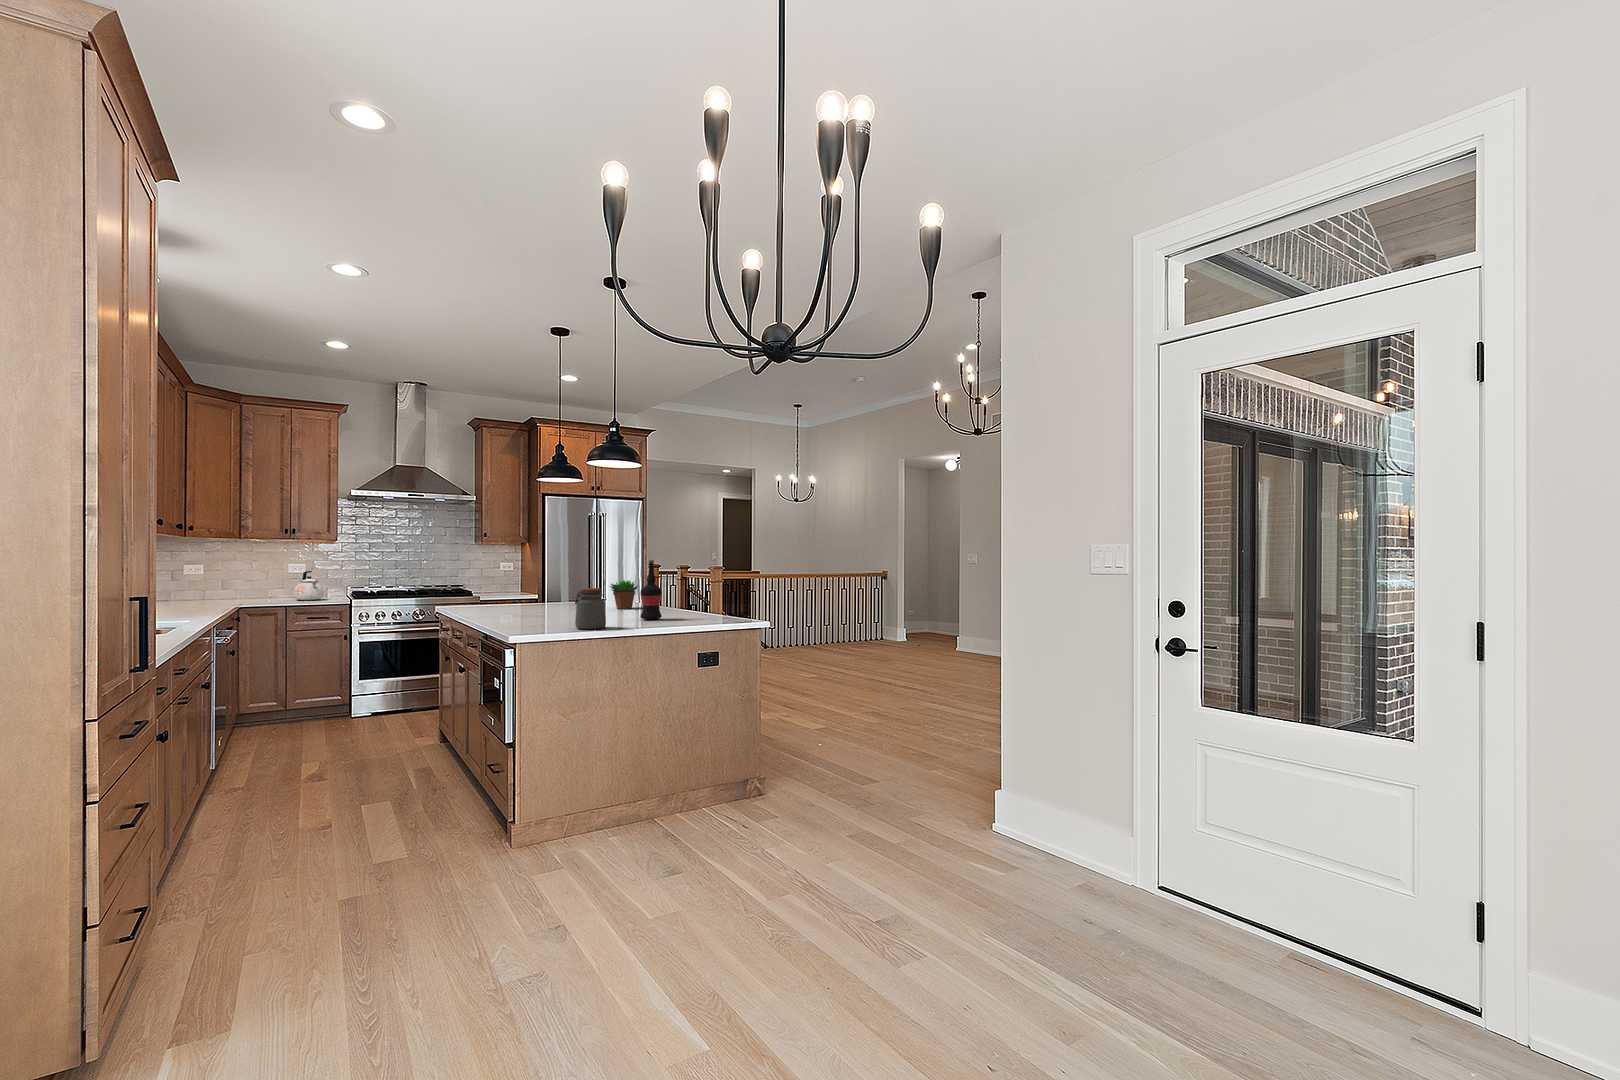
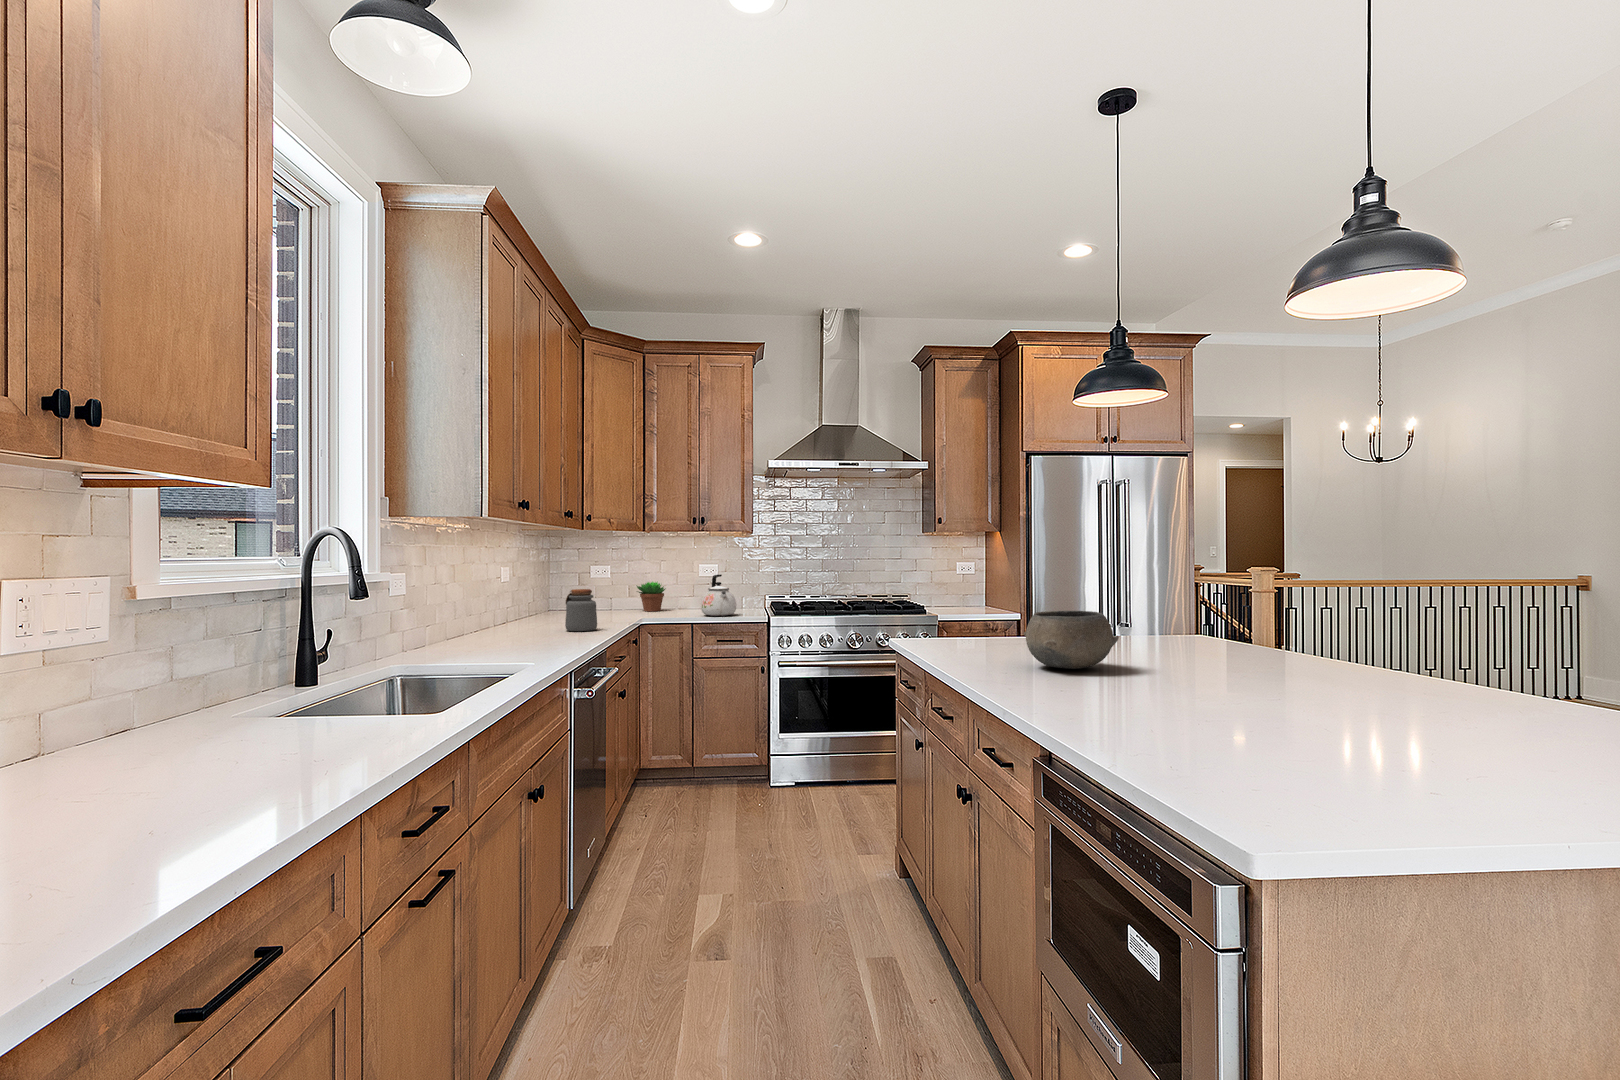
wine bottle: present [640,560,662,620] -> none [1479,563,1567,754]
succulent plant: present [610,580,638,609] -> present [637,582,665,611]
bowl: none [507,584,550,610] -> present [1024,611,1119,669]
jar: present [575,588,606,629] -> present [565,589,597,631]

